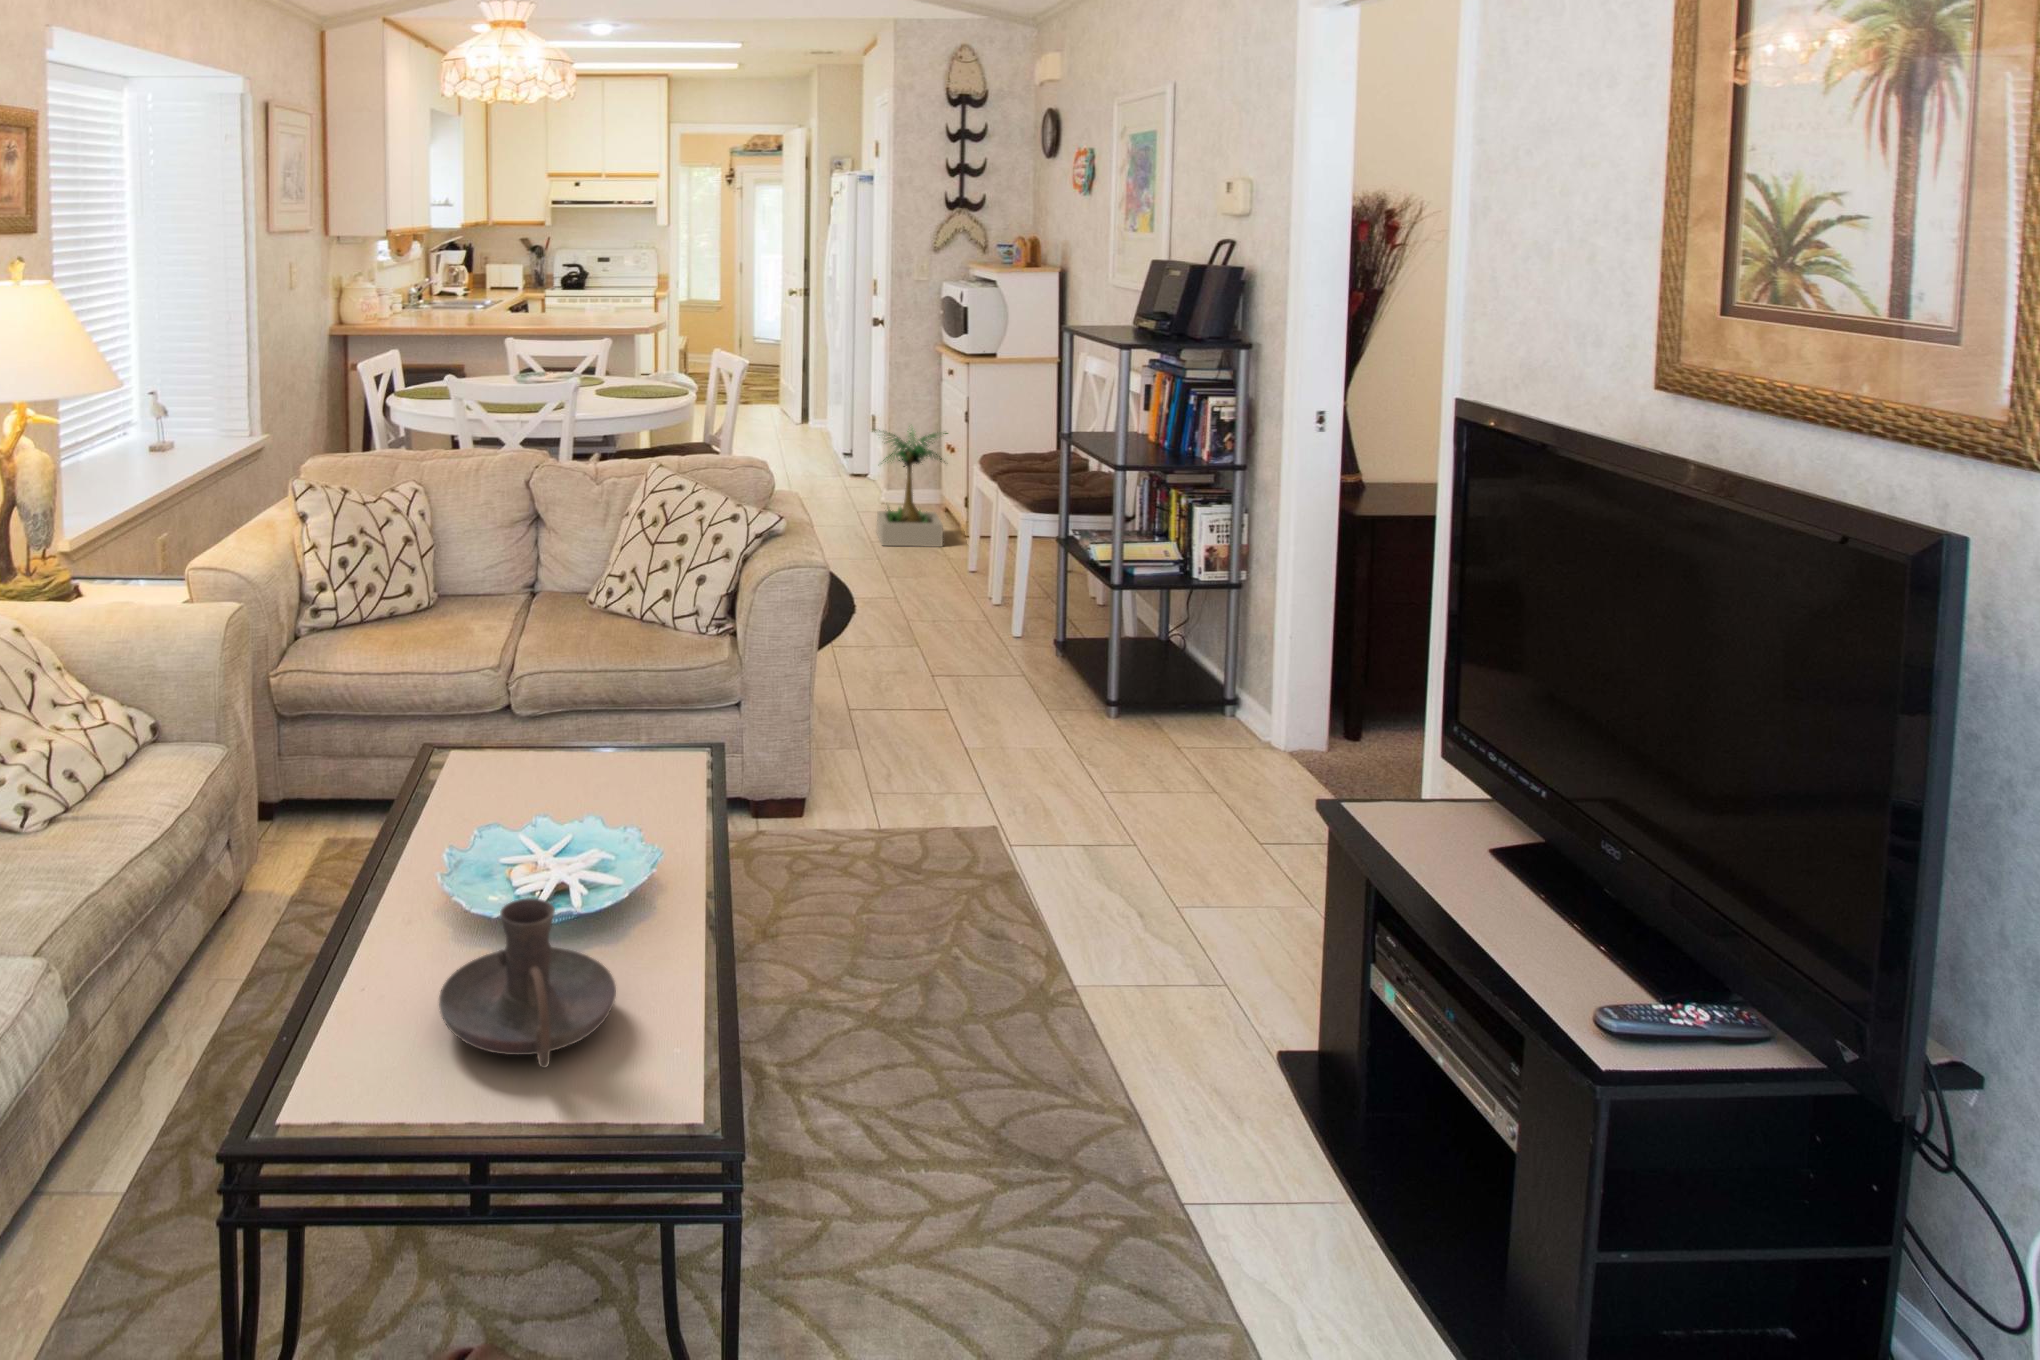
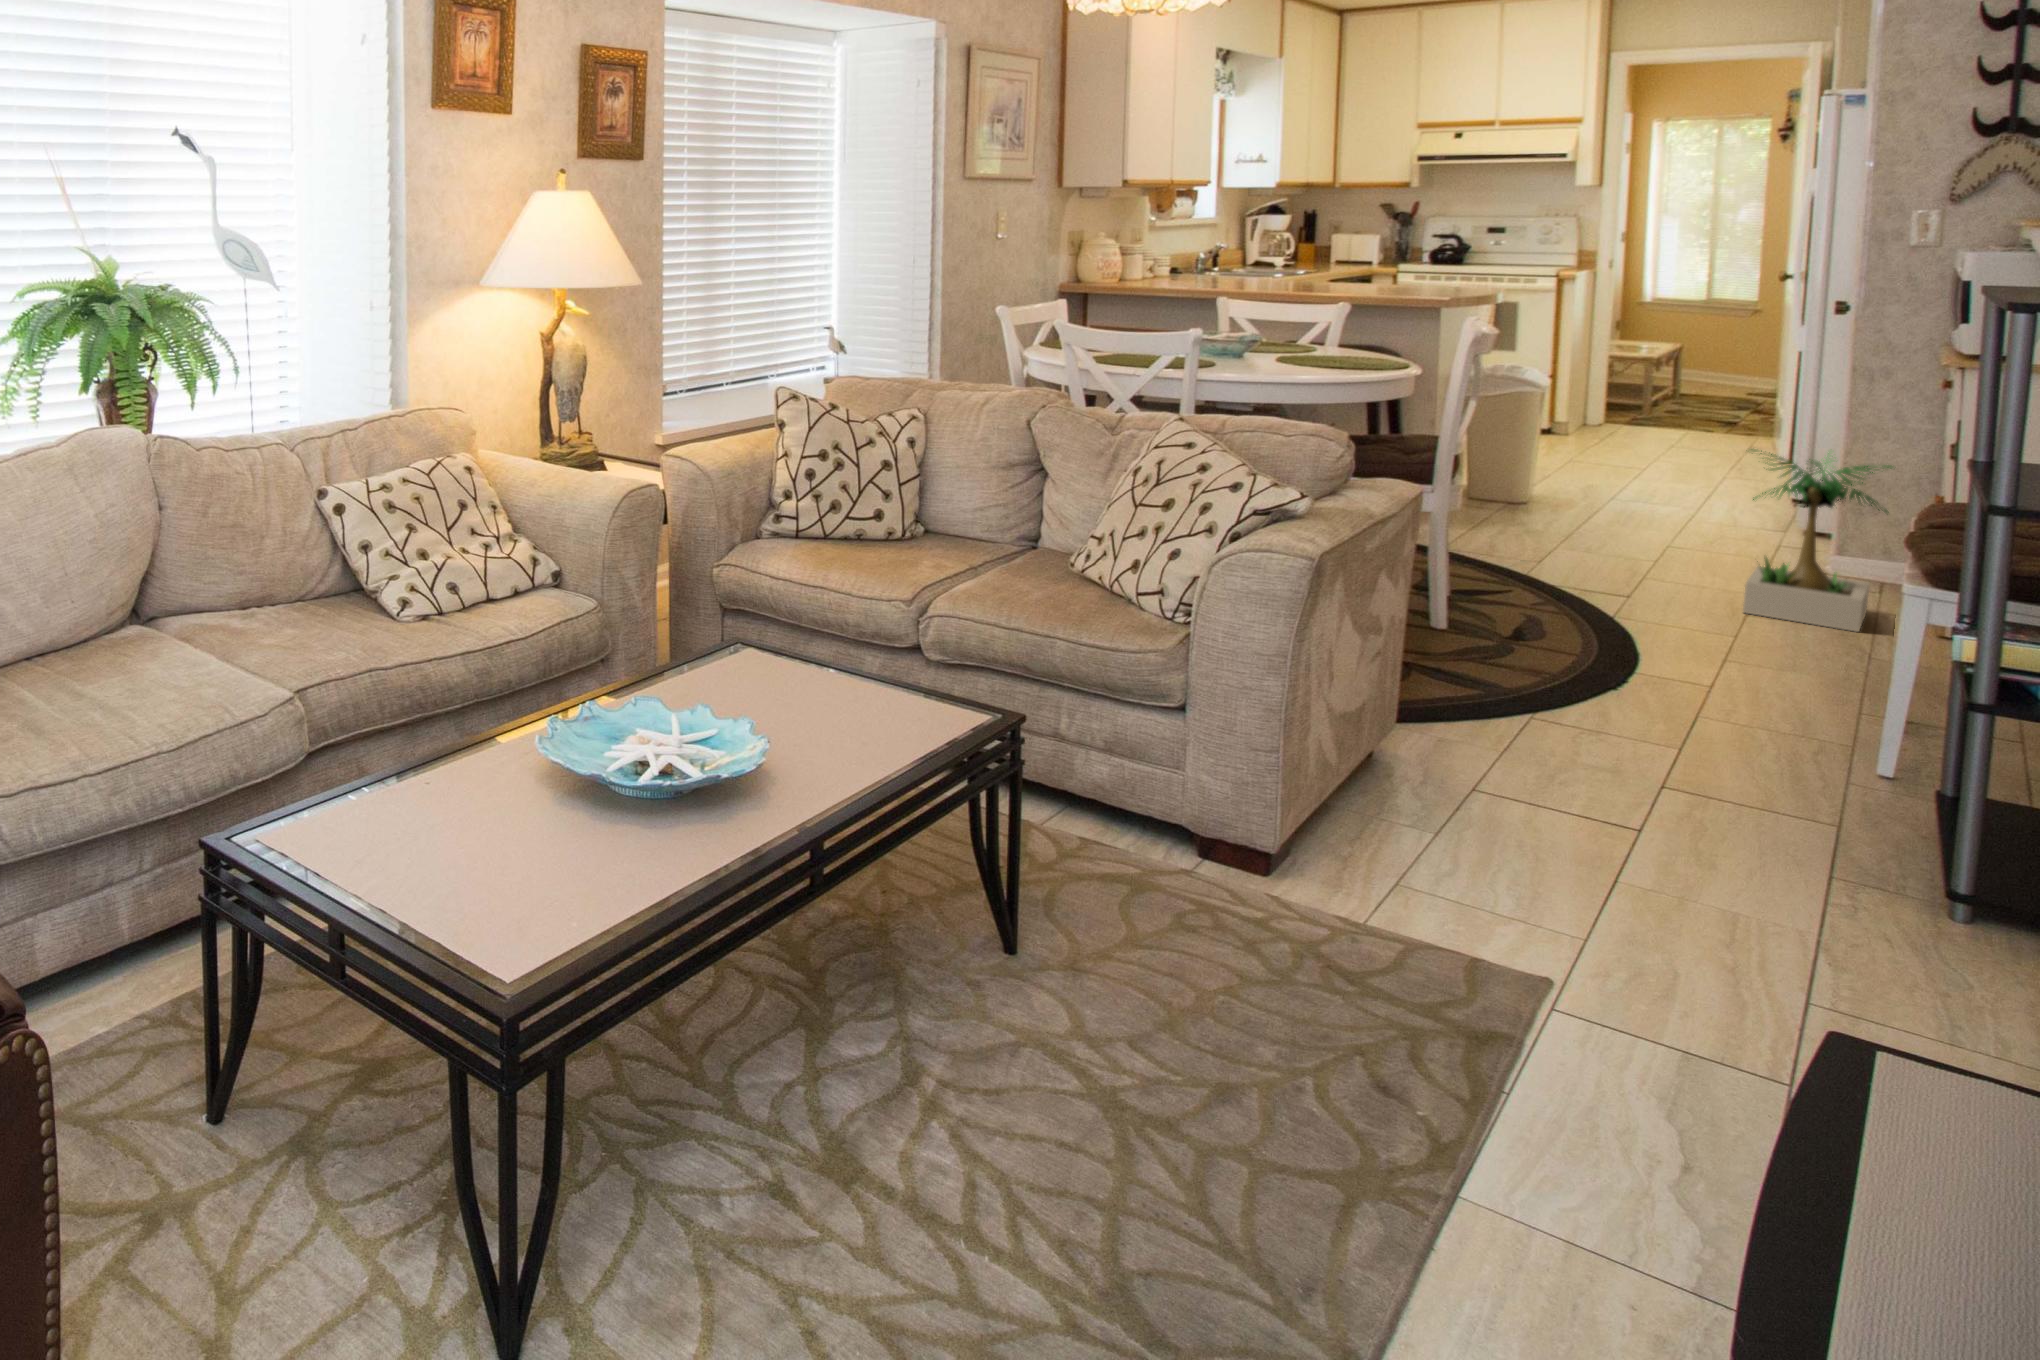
candle holder: present [439,898,616,1068] -> none [426,729,592,869]

